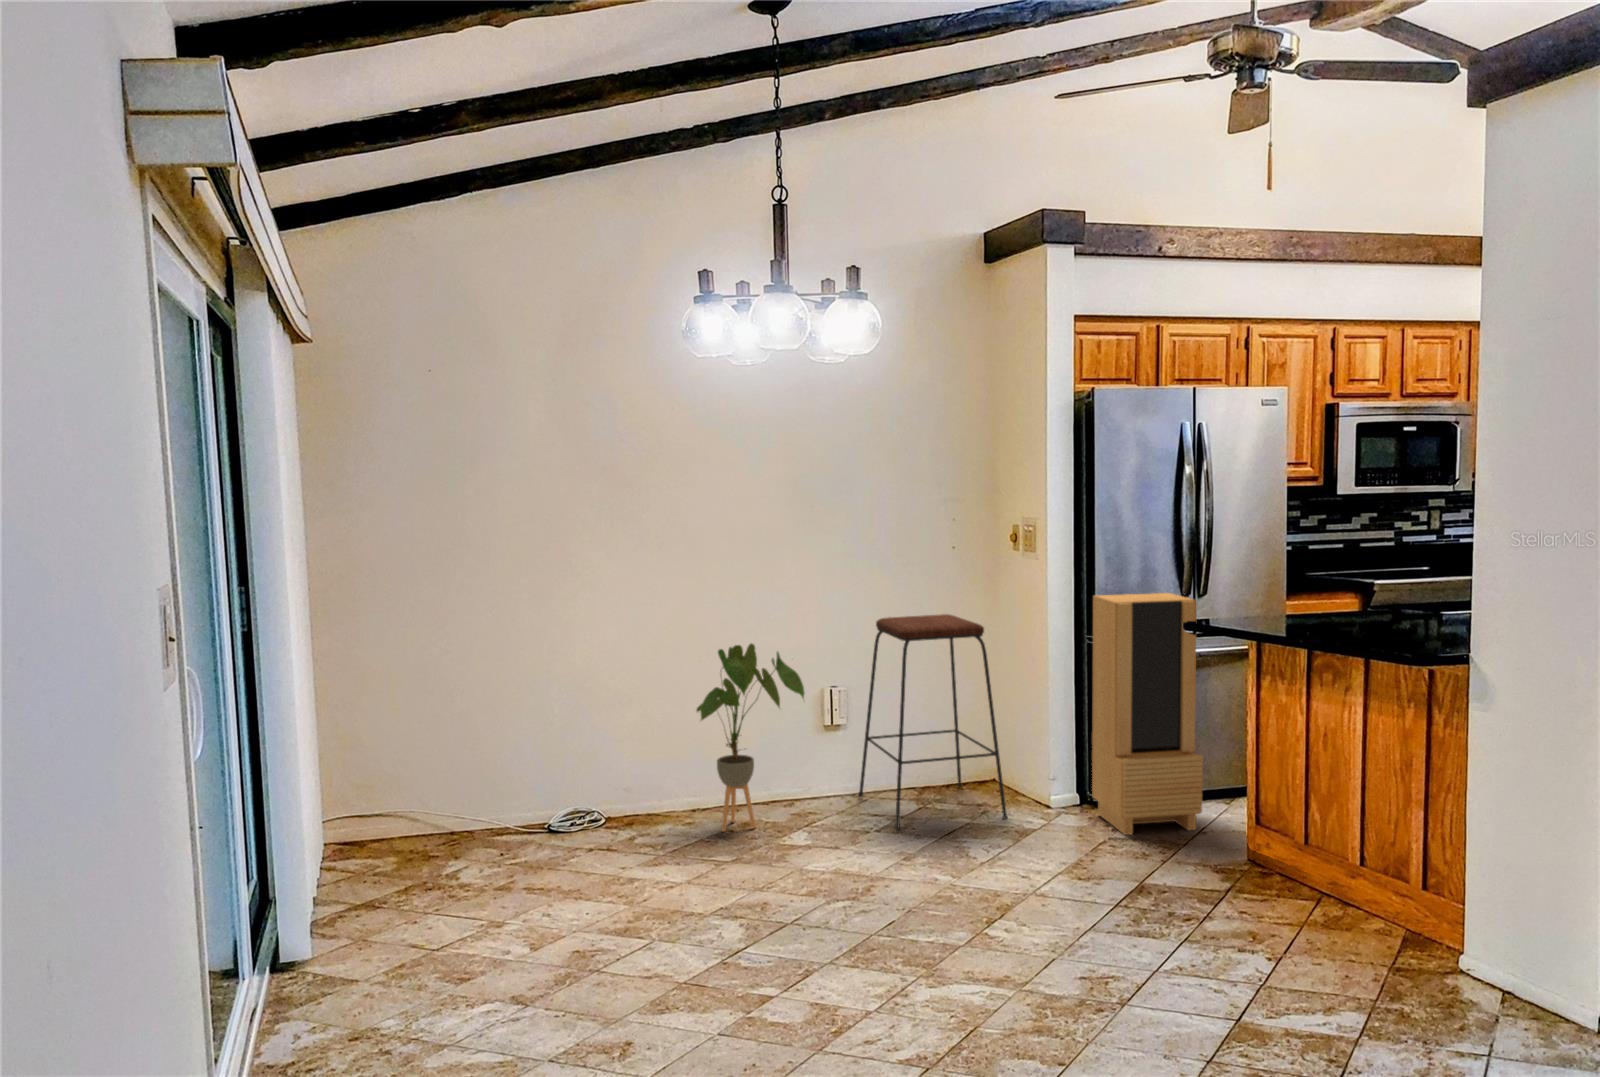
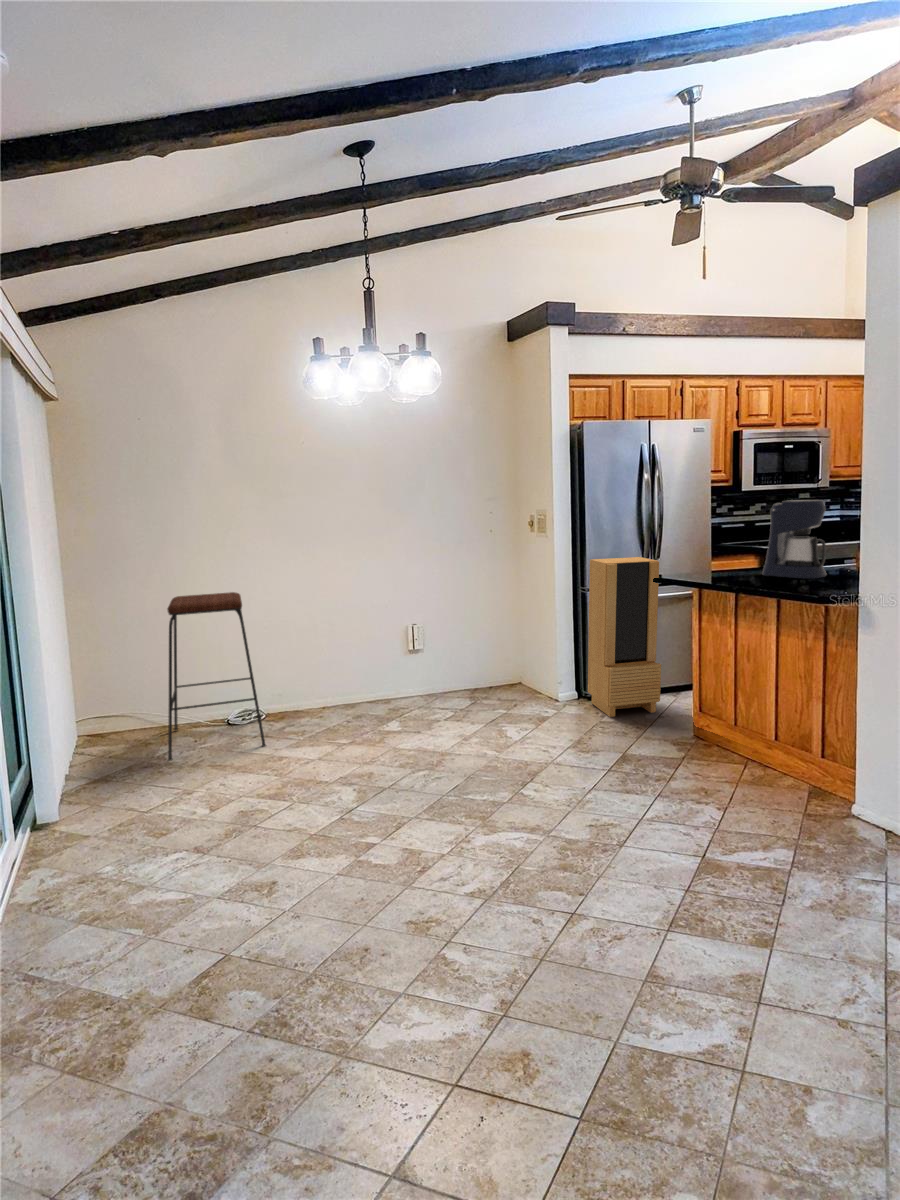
coffee maker: none [1338,519,1431,632] -> present [762,500,826,579]
bar stool: present [858,614,1007,830] -> present [167,592,266,761]
house plant: present [697,643,805,832] -> none [323,596,397,723]

